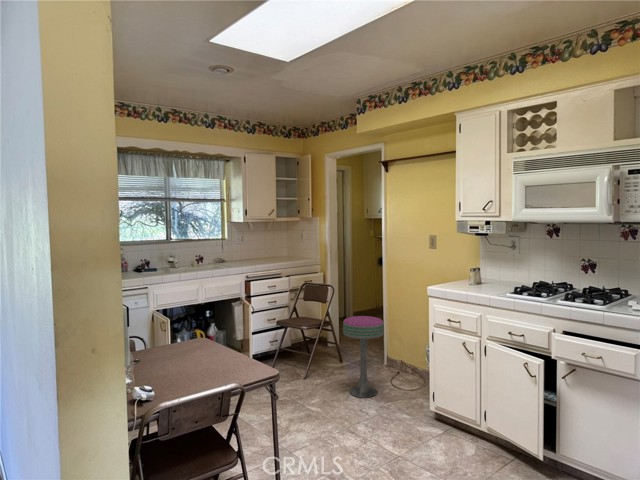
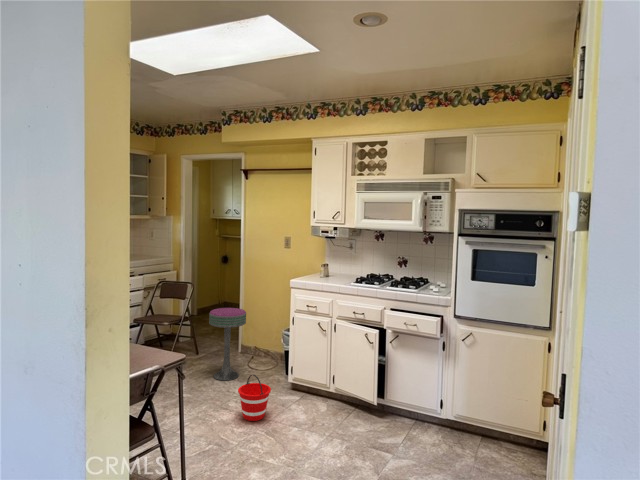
bucket: none [362,398,401,453] -> present [238,375,271,421]

